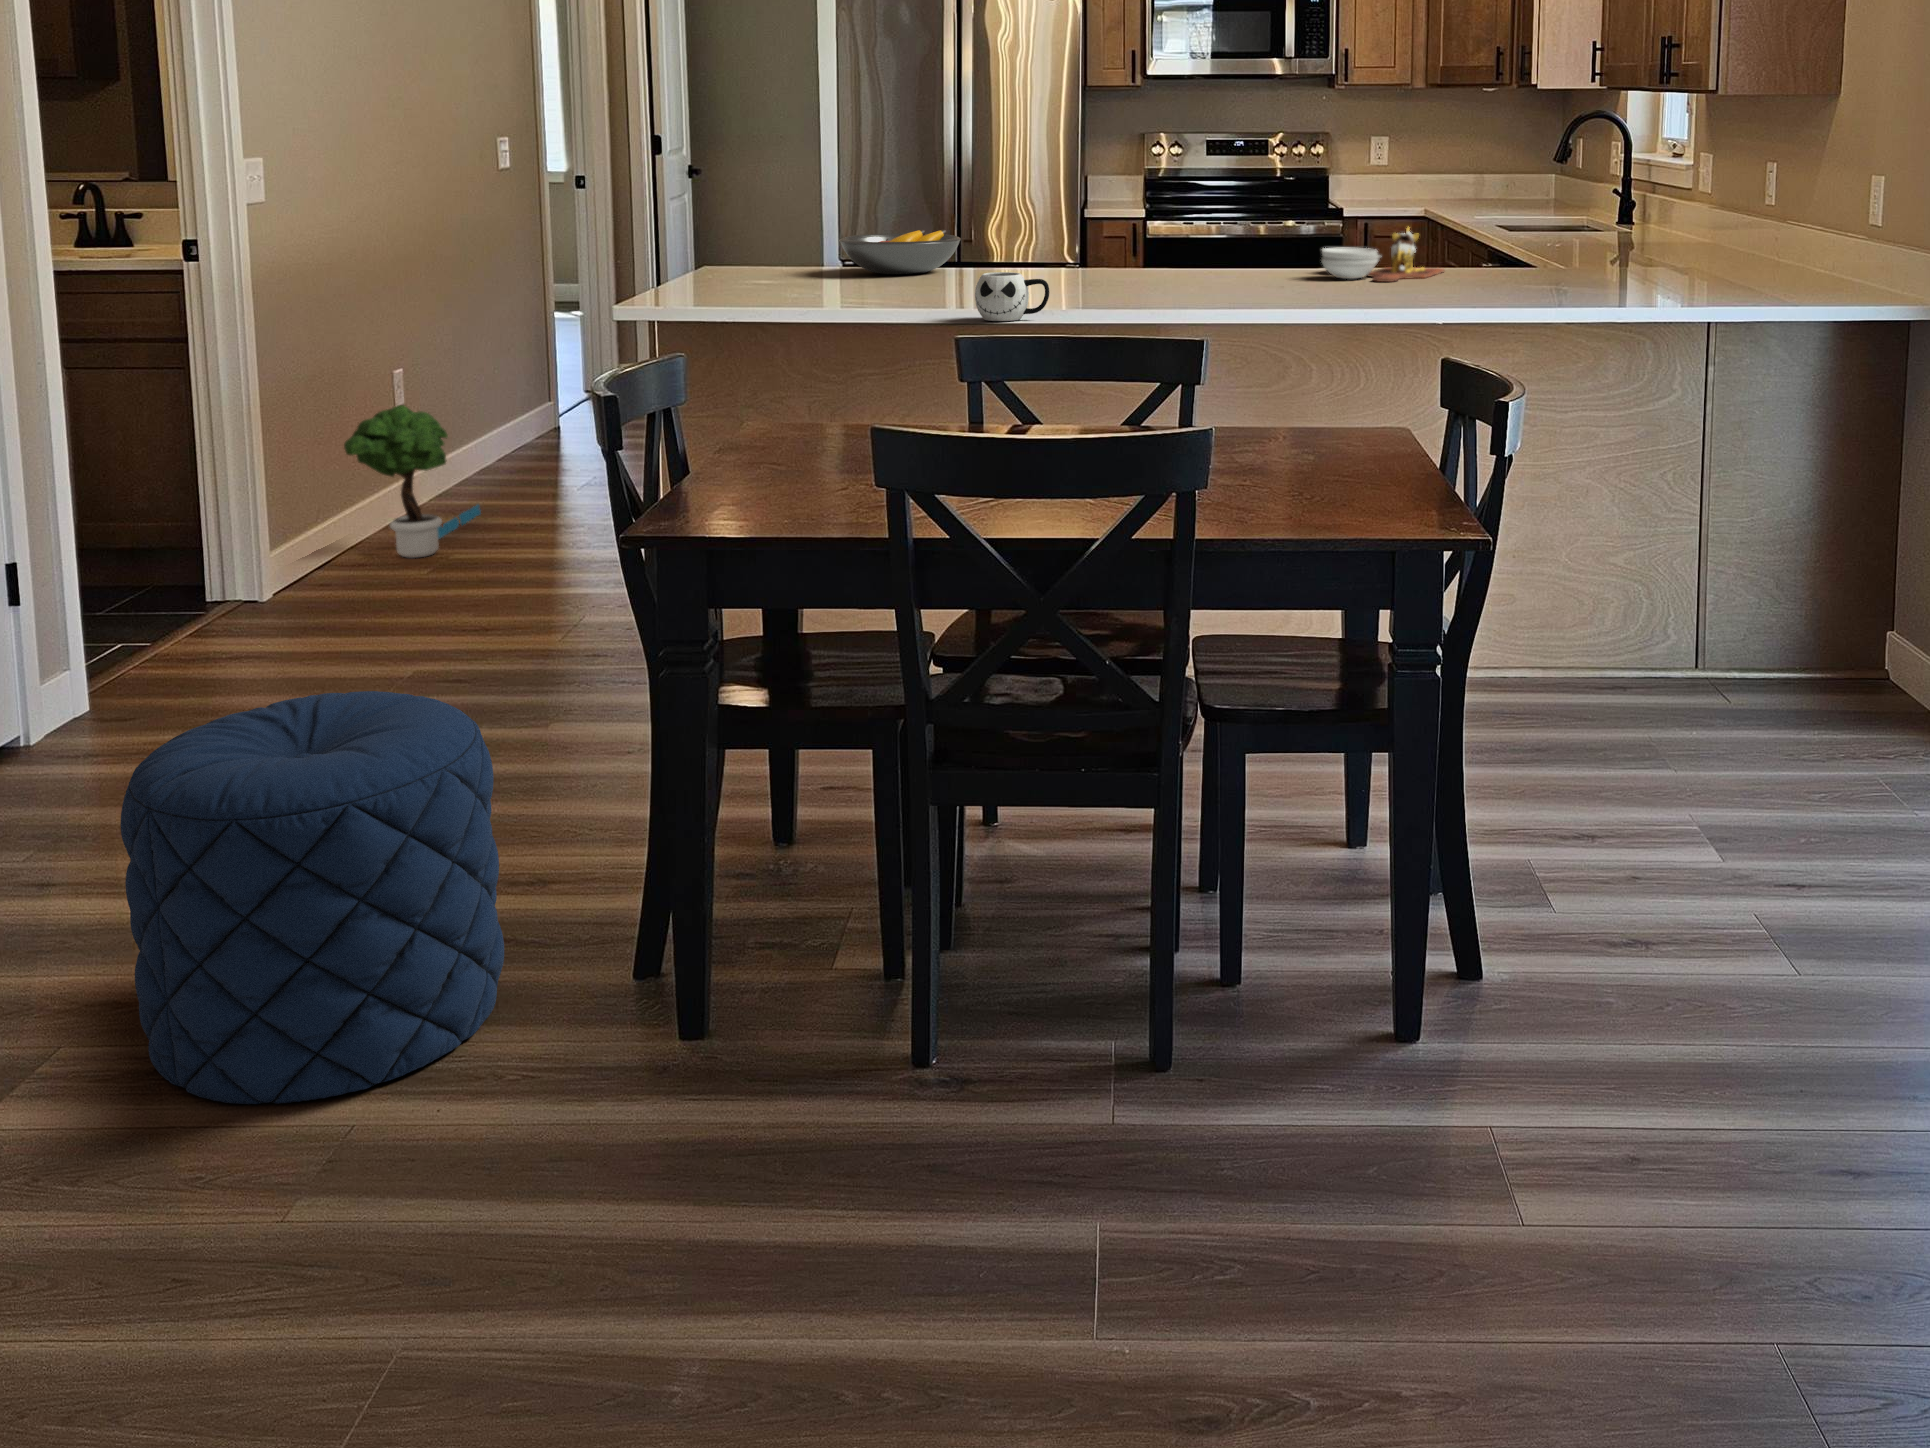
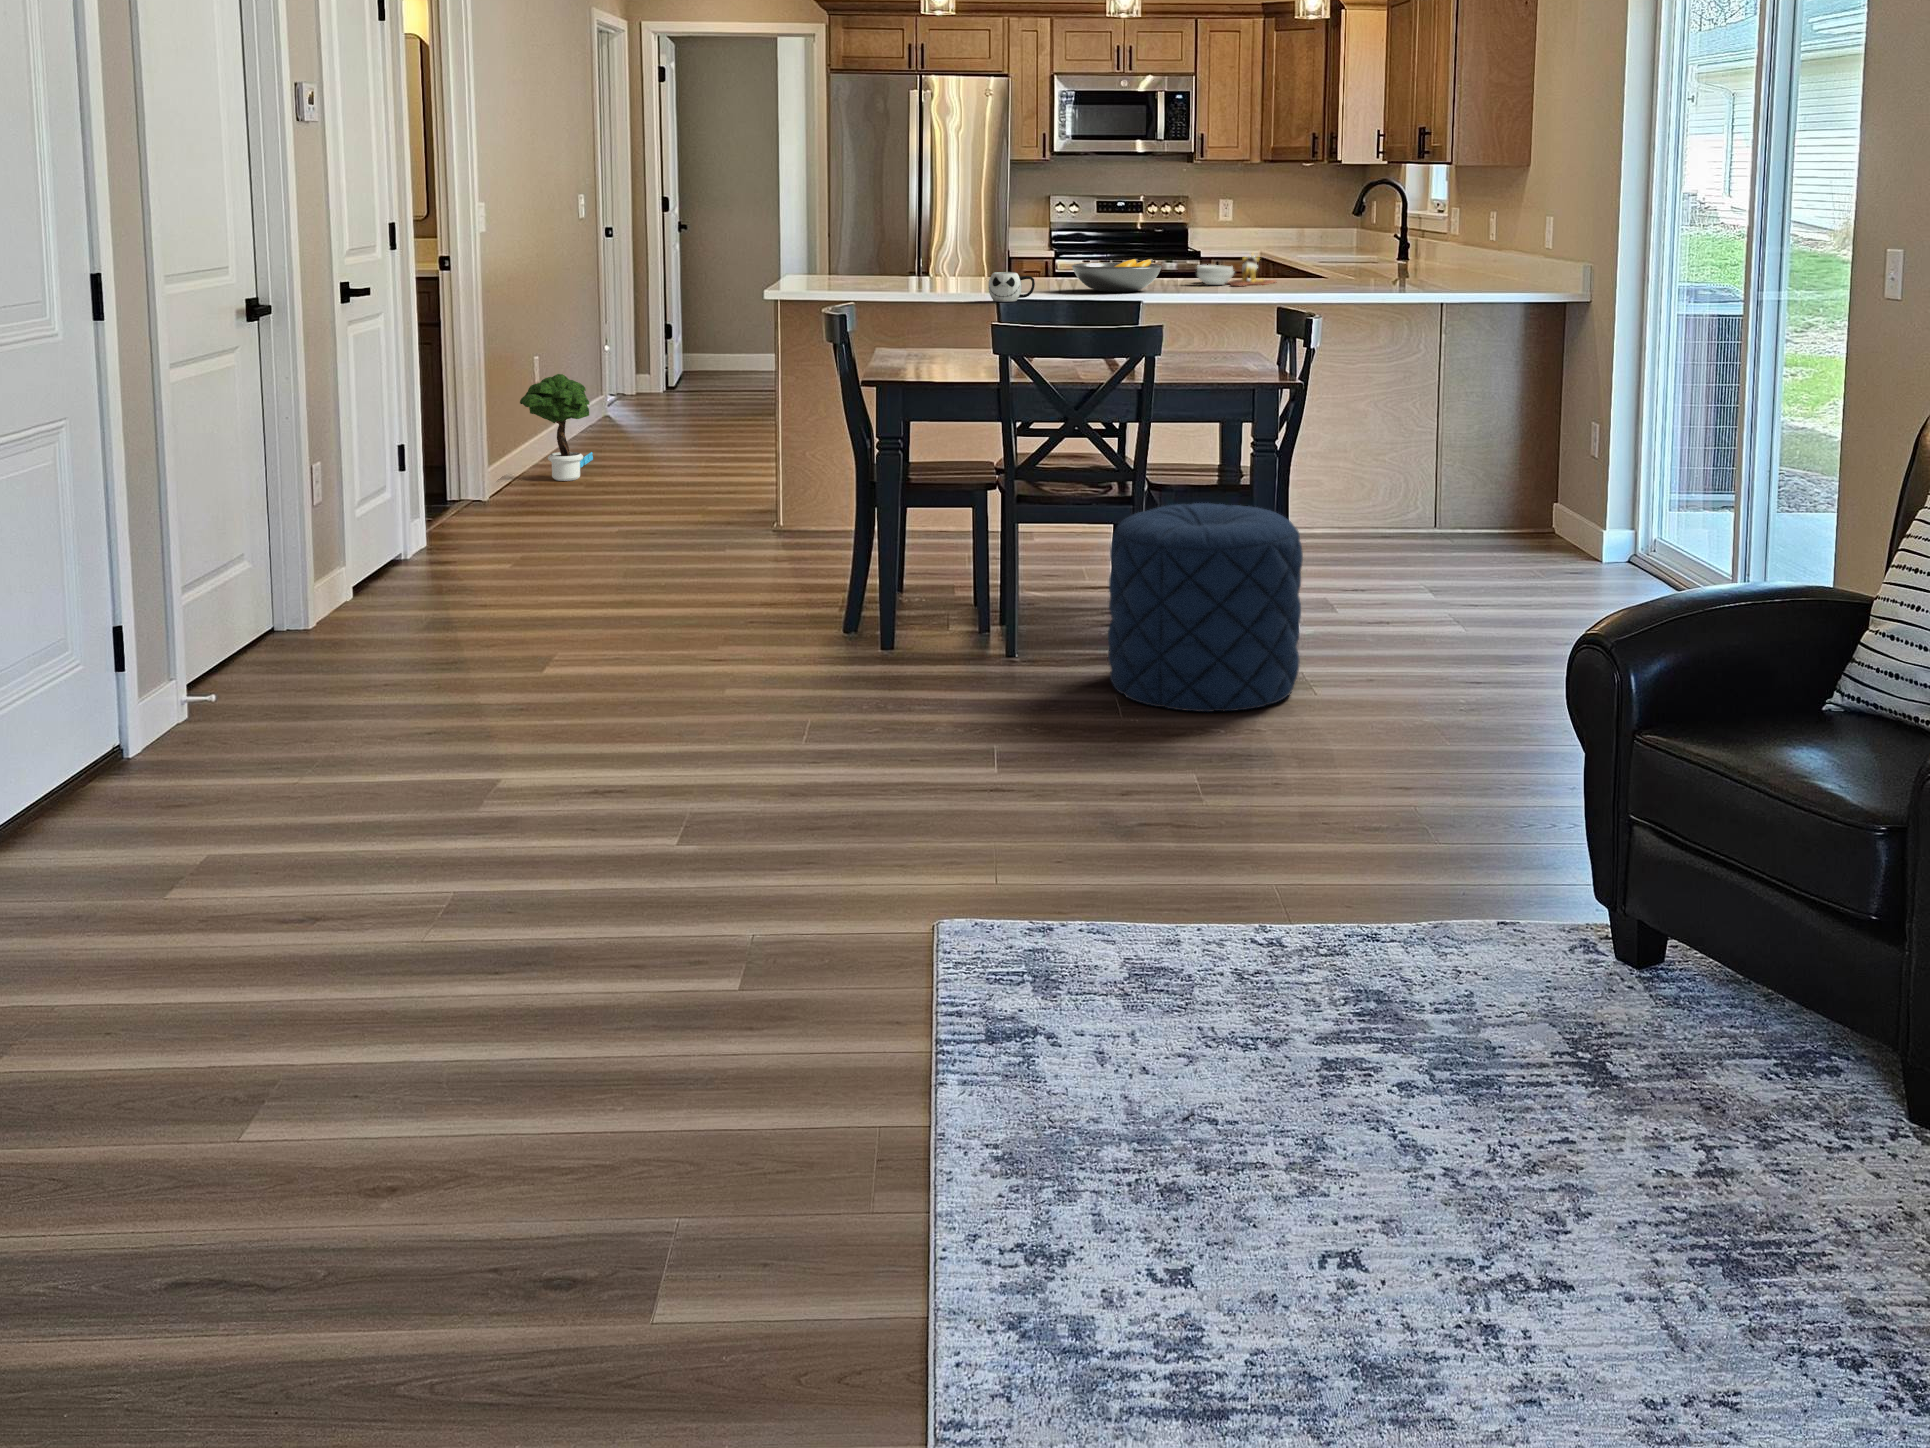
fruit bowl: present [839,230,961,274] -> present [1072,259,1162,292]
pouf: present [120,691,504,1104] -> present [1108,503,1303,712]

